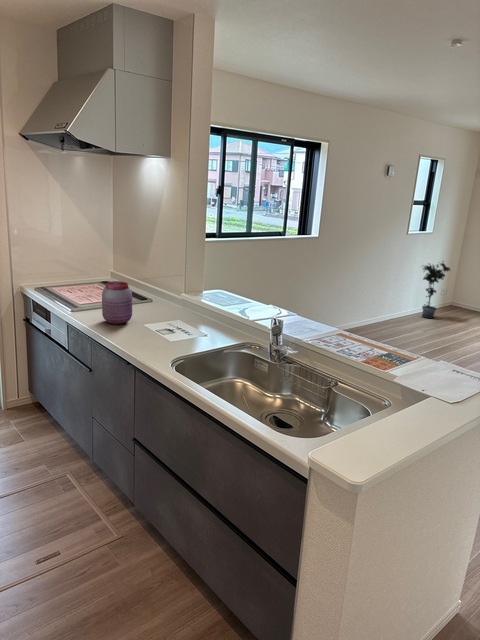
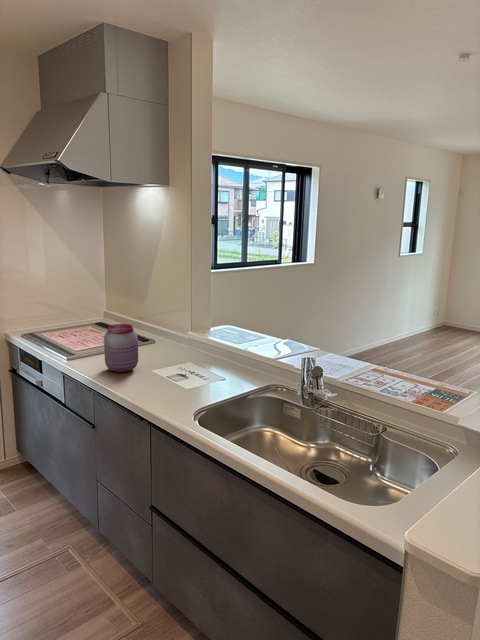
potted plant: present [422,261,450,318] -> none [416,282,446,342]

